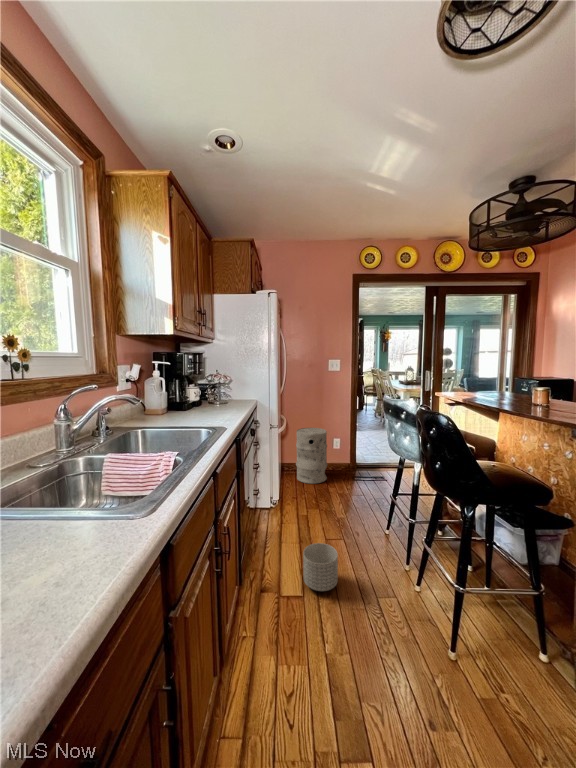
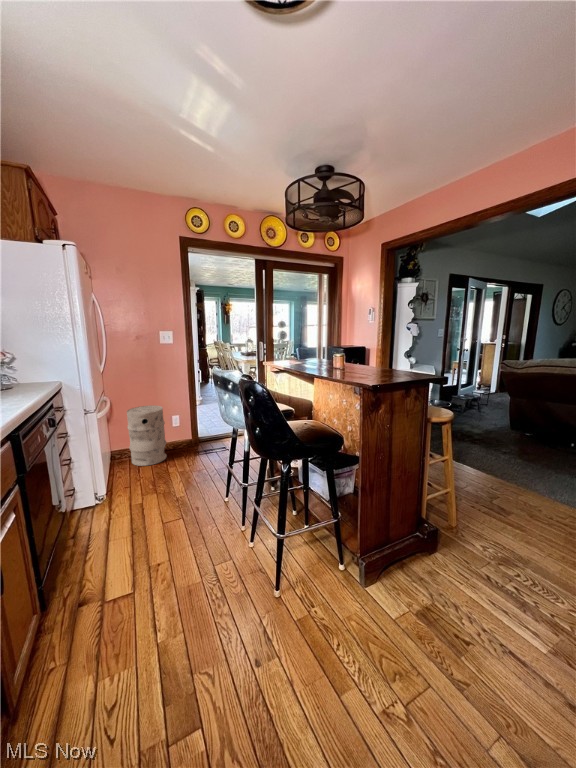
planter: present [303,543,338,591] -> none [131,529,173,581]

